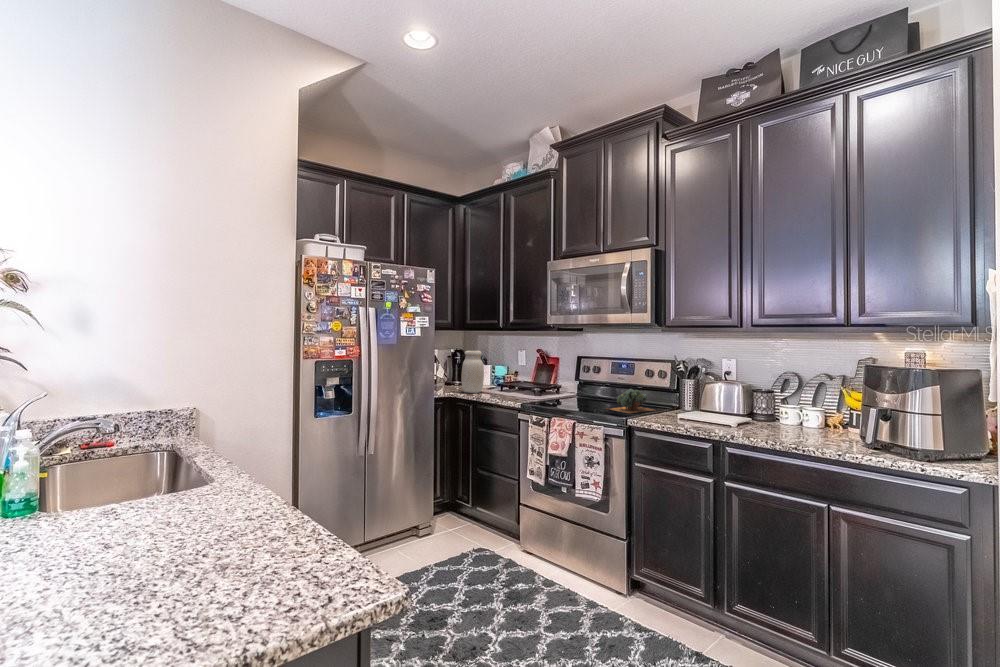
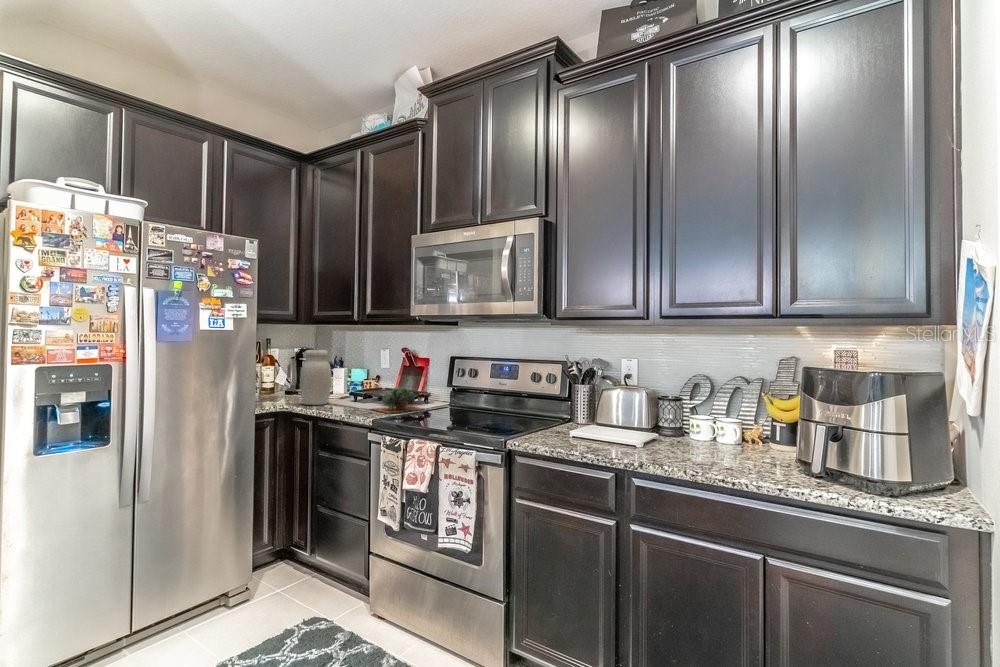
succulent plant: present [608,389,653,413] -> present [371,386,423,414]

